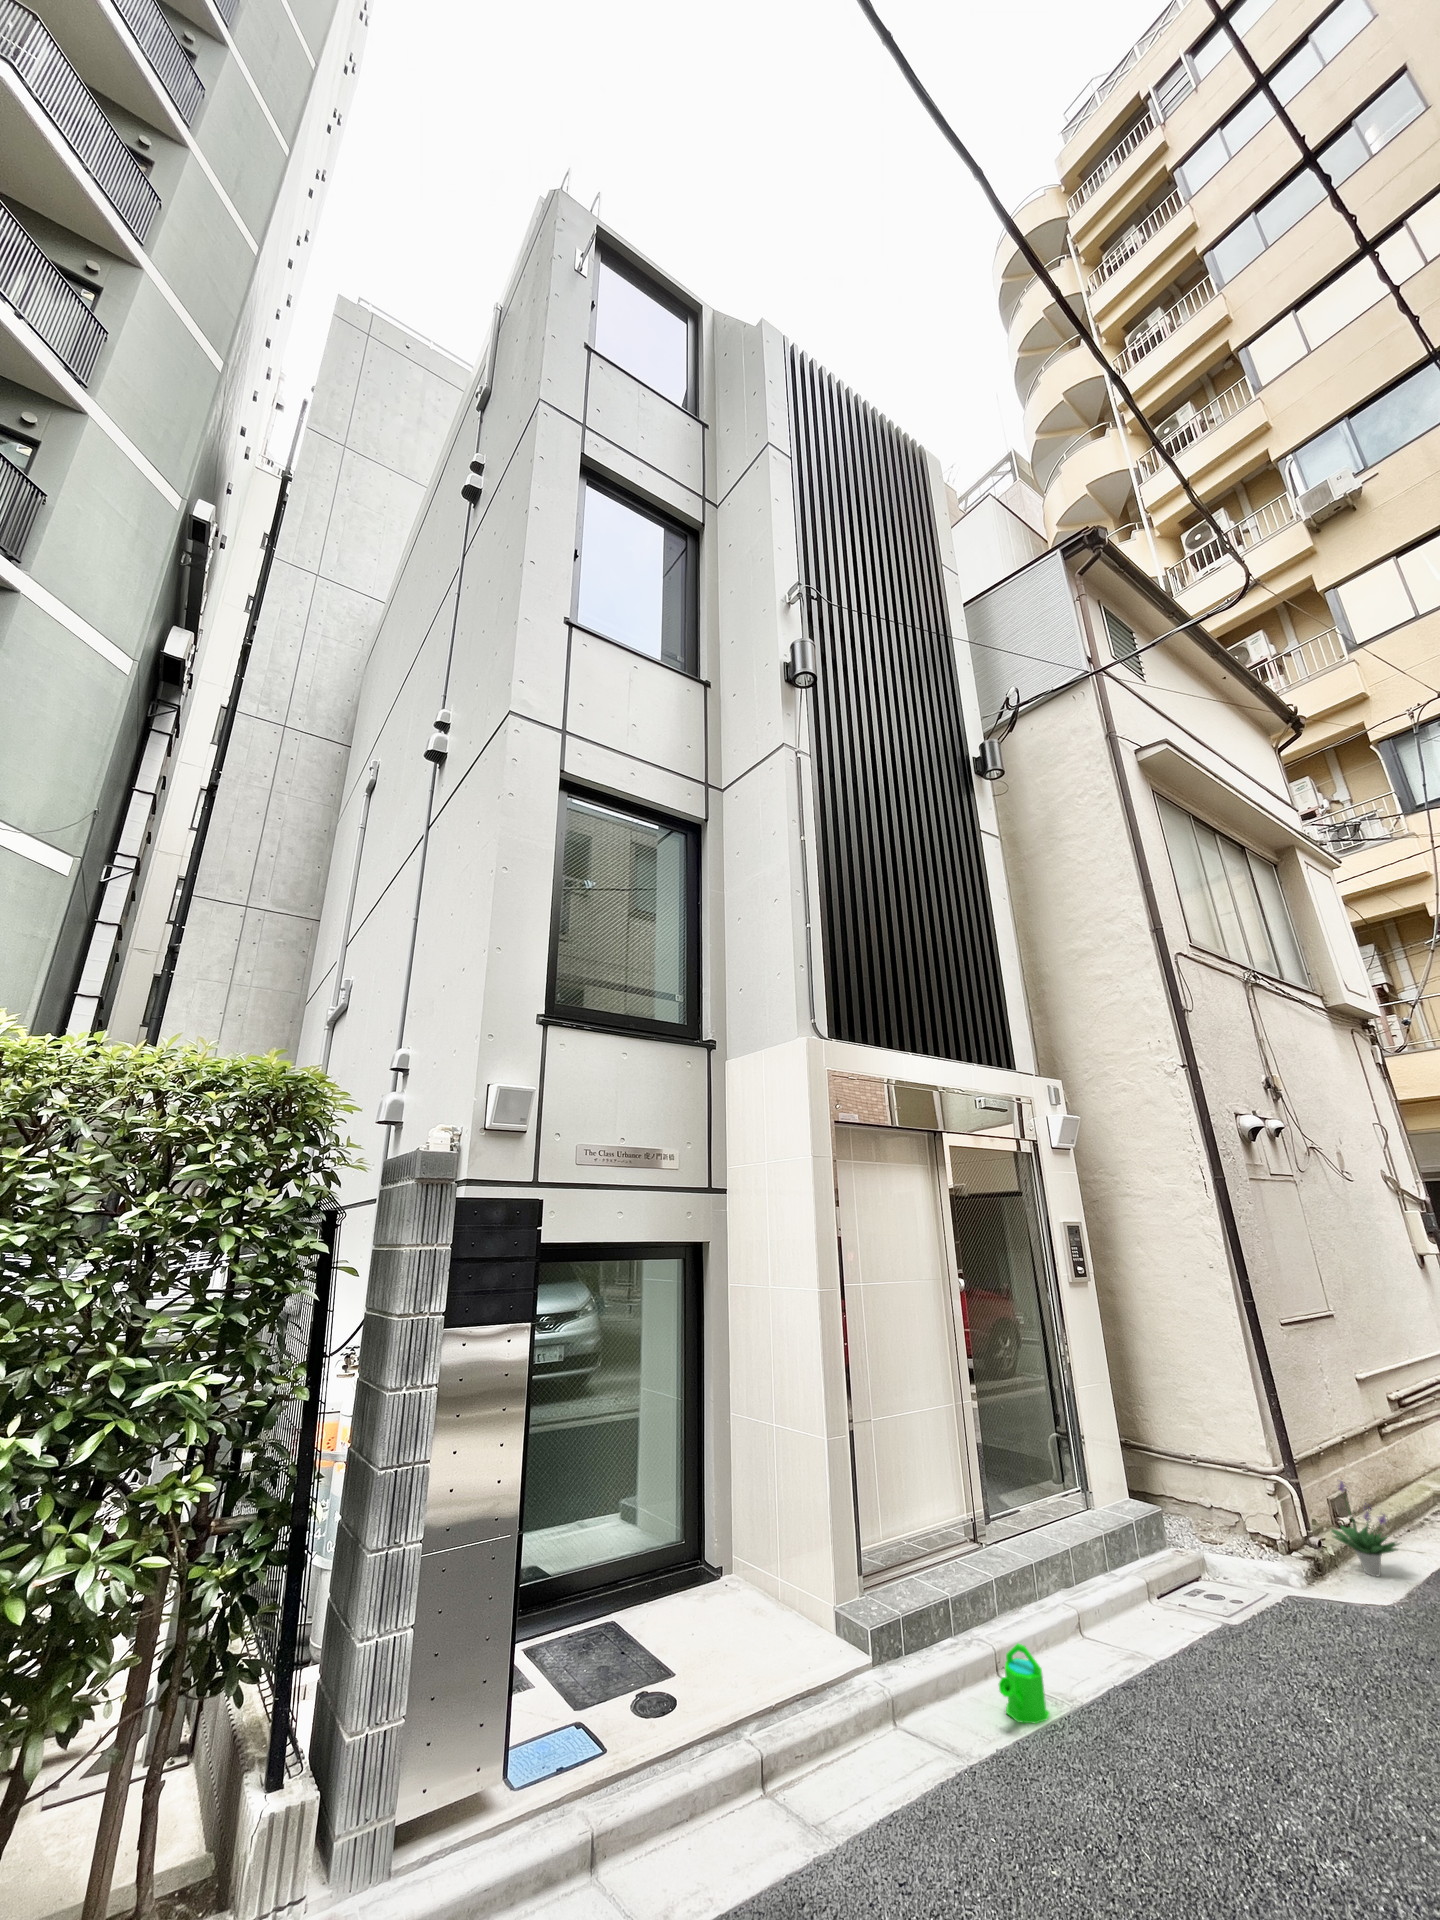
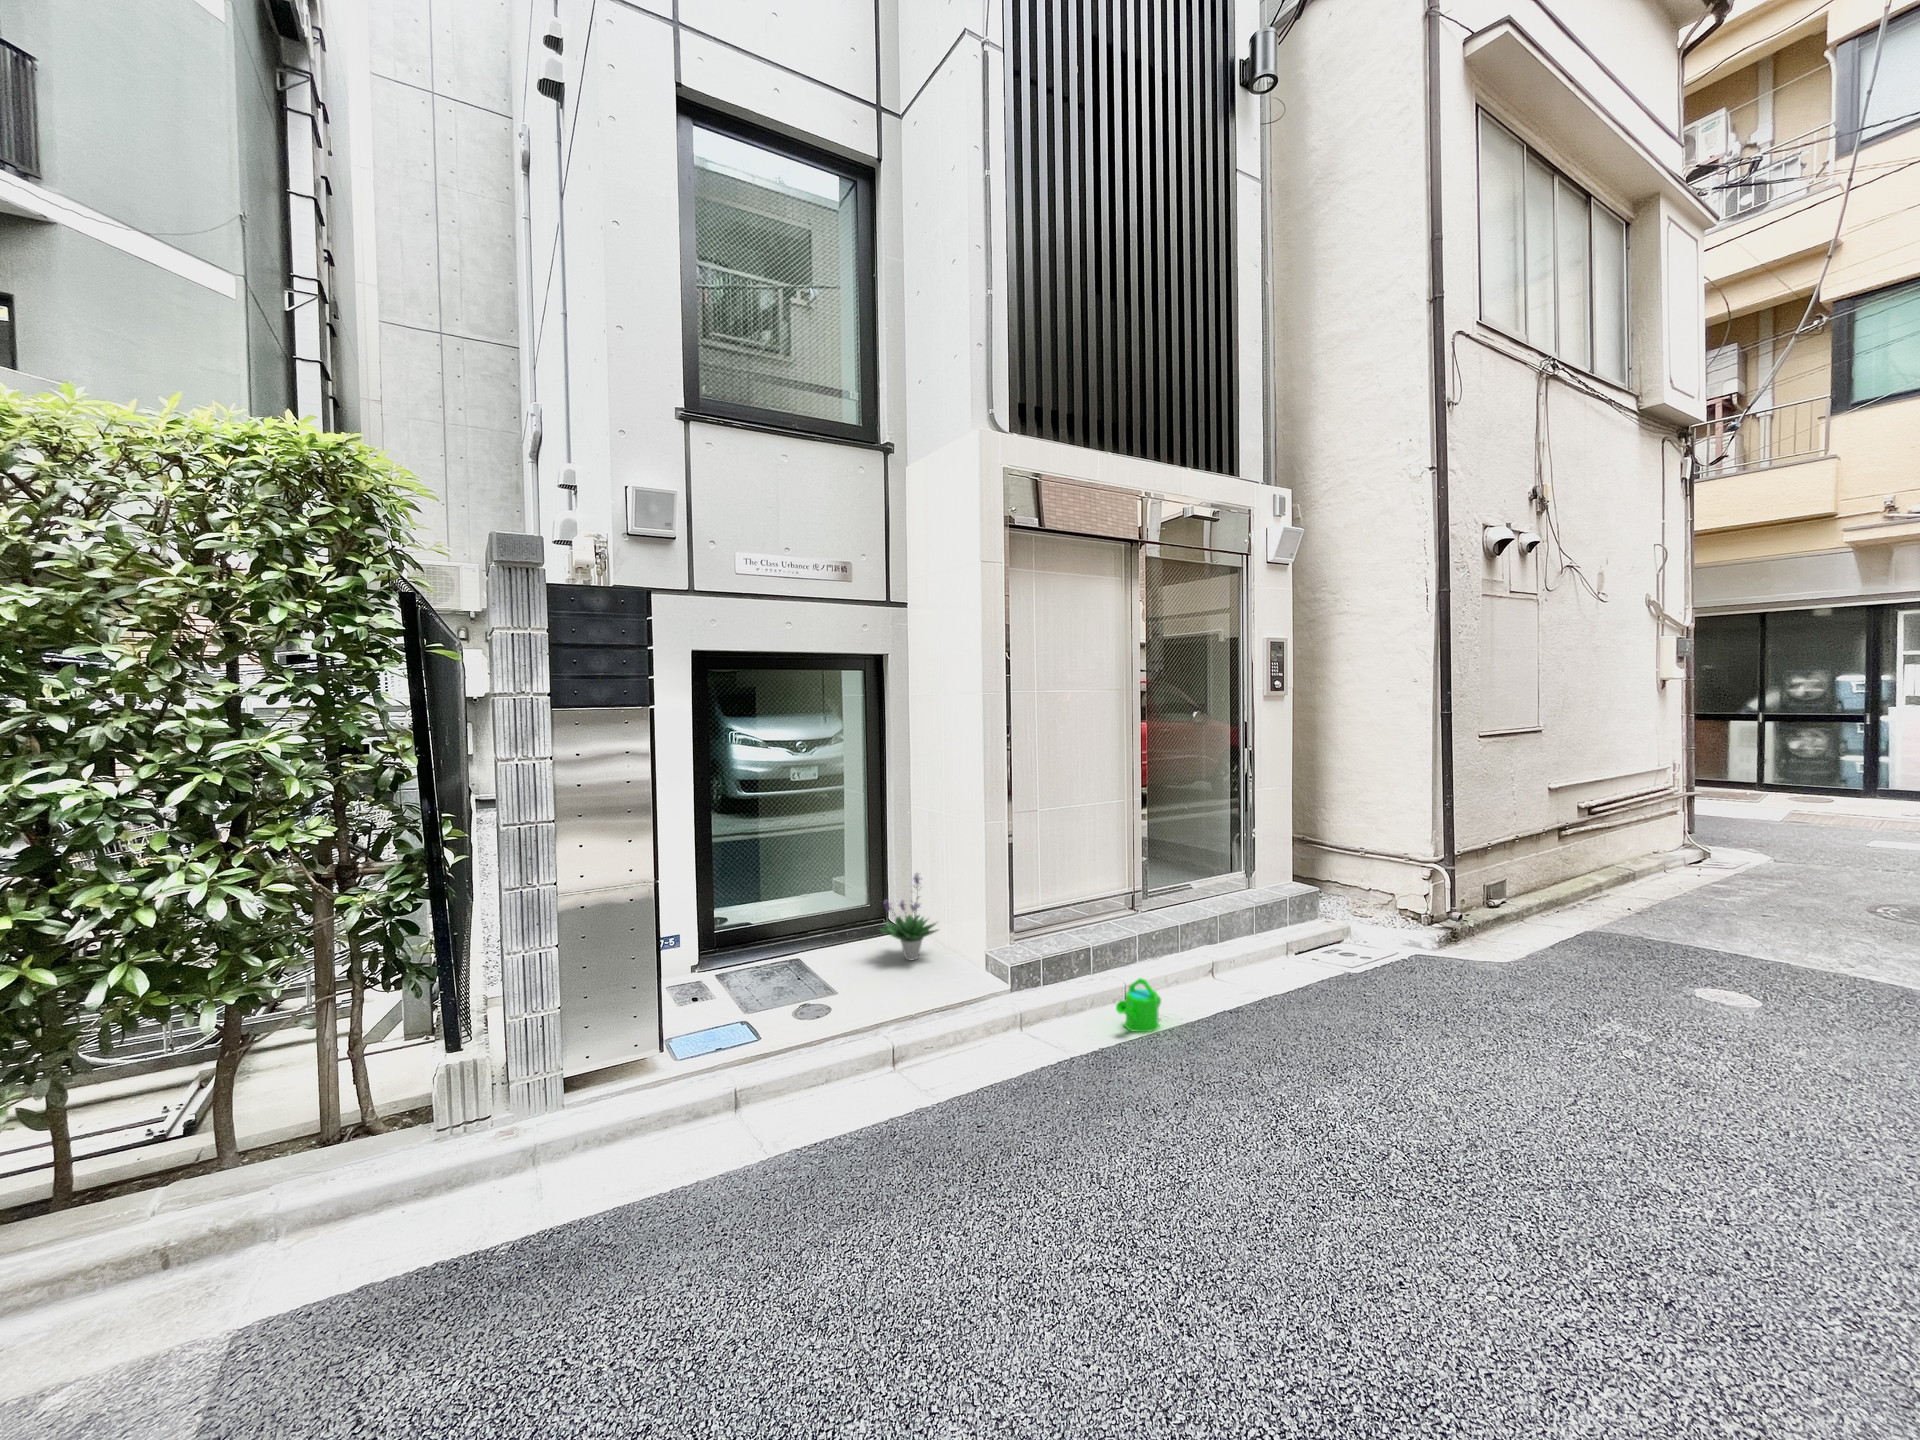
potted plant: present [1331,1481,1399,1576] -> present [880,873,939,960]

